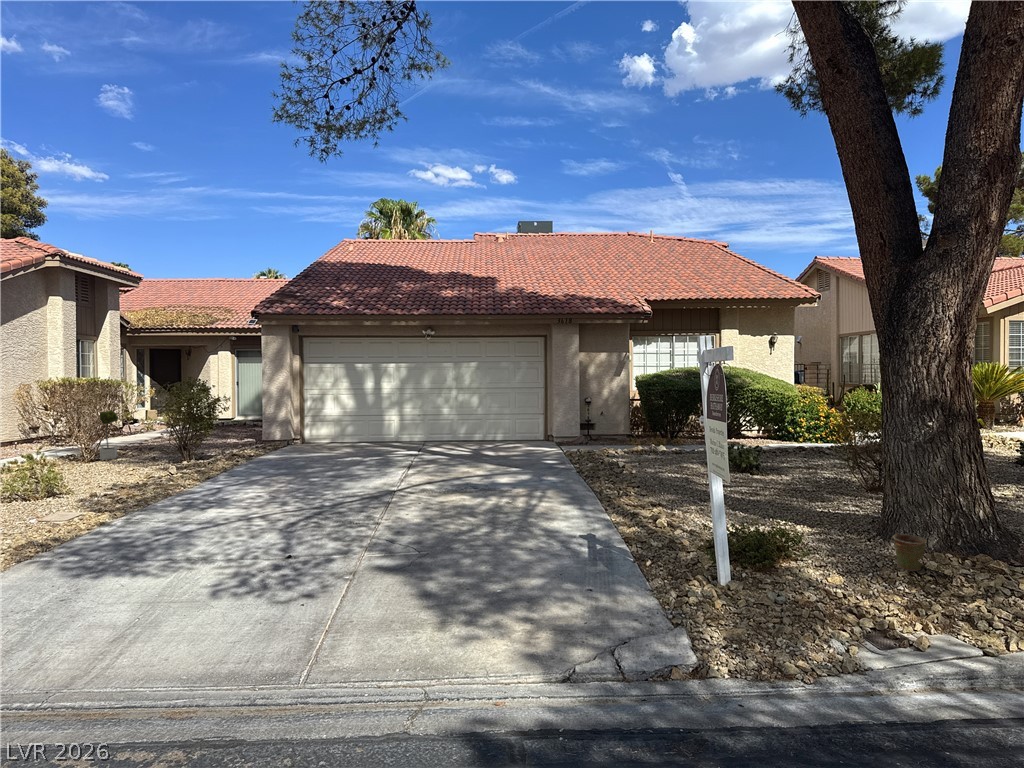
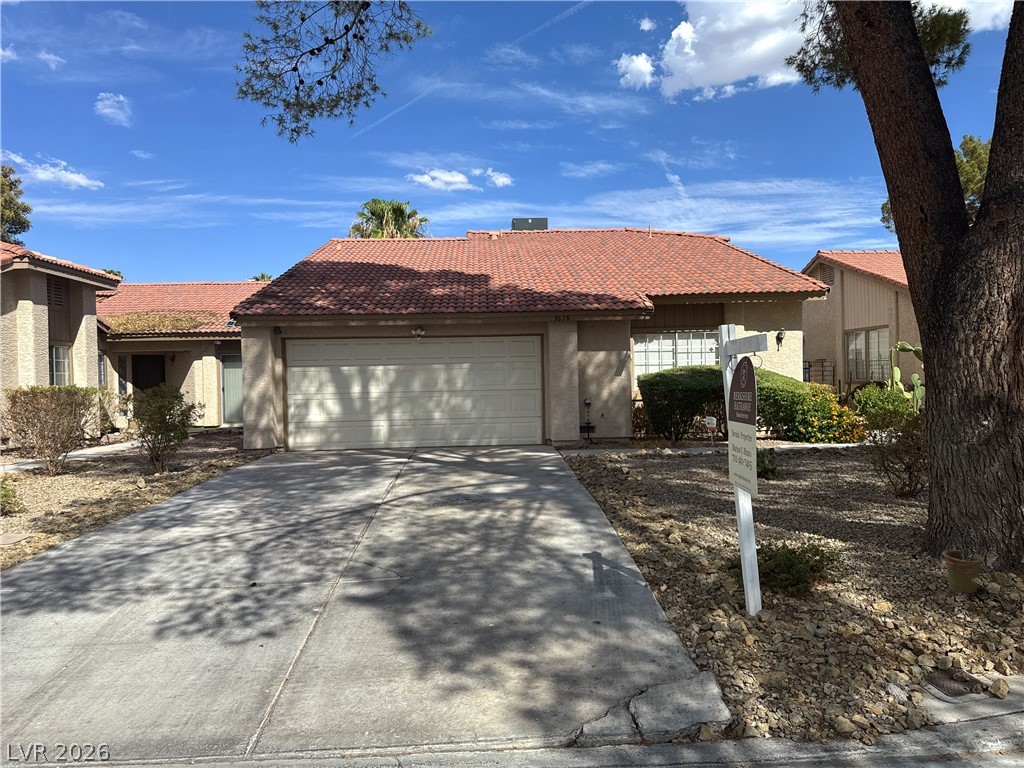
potted tree: present [100,410,119,460] -> none [61,419,86,473]

